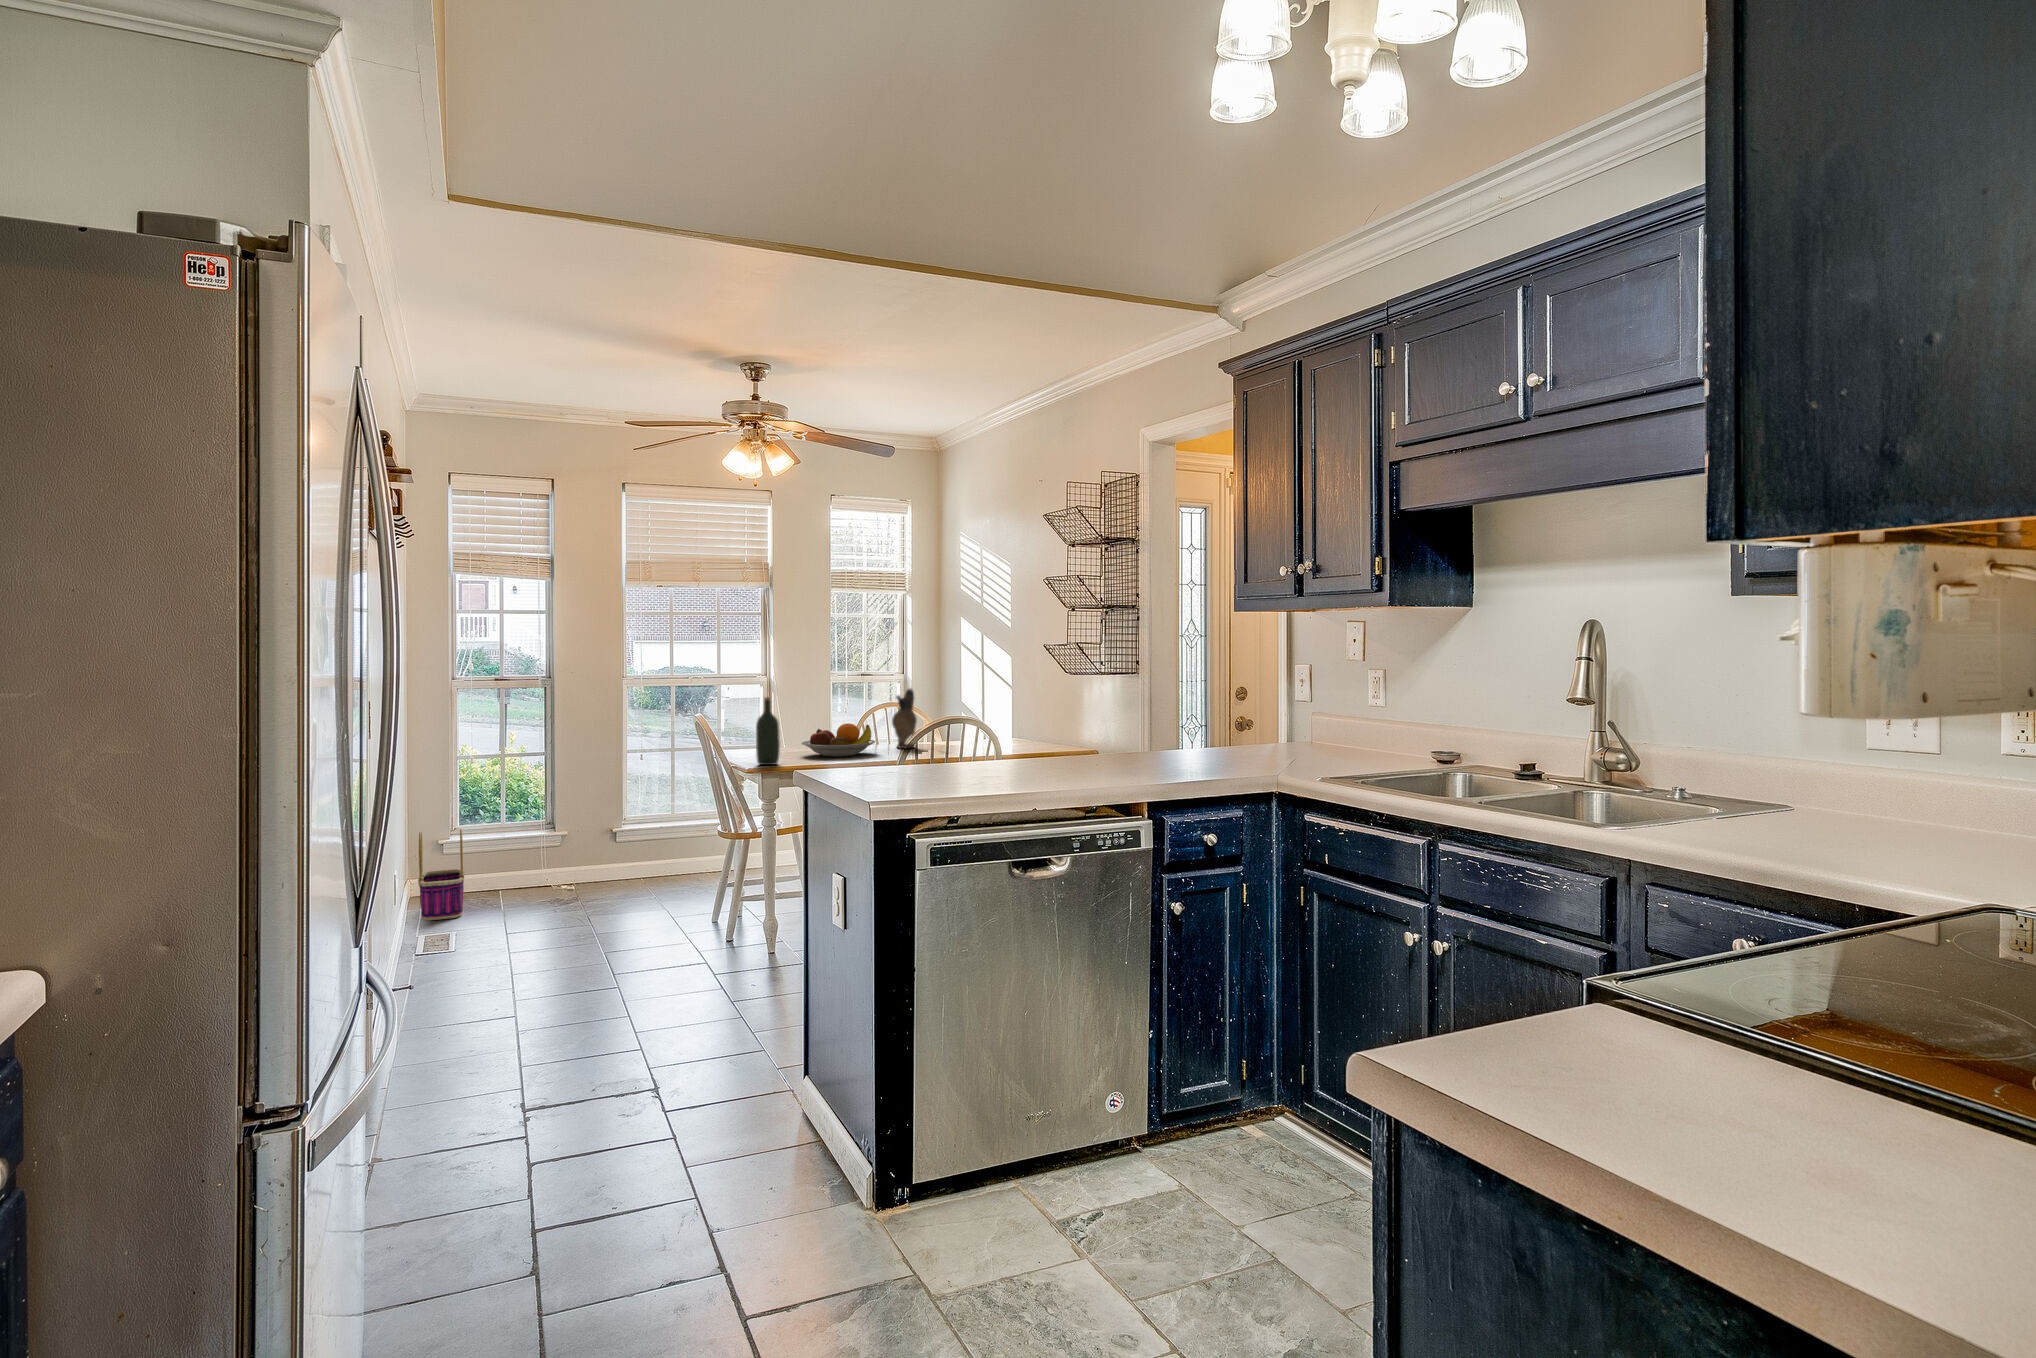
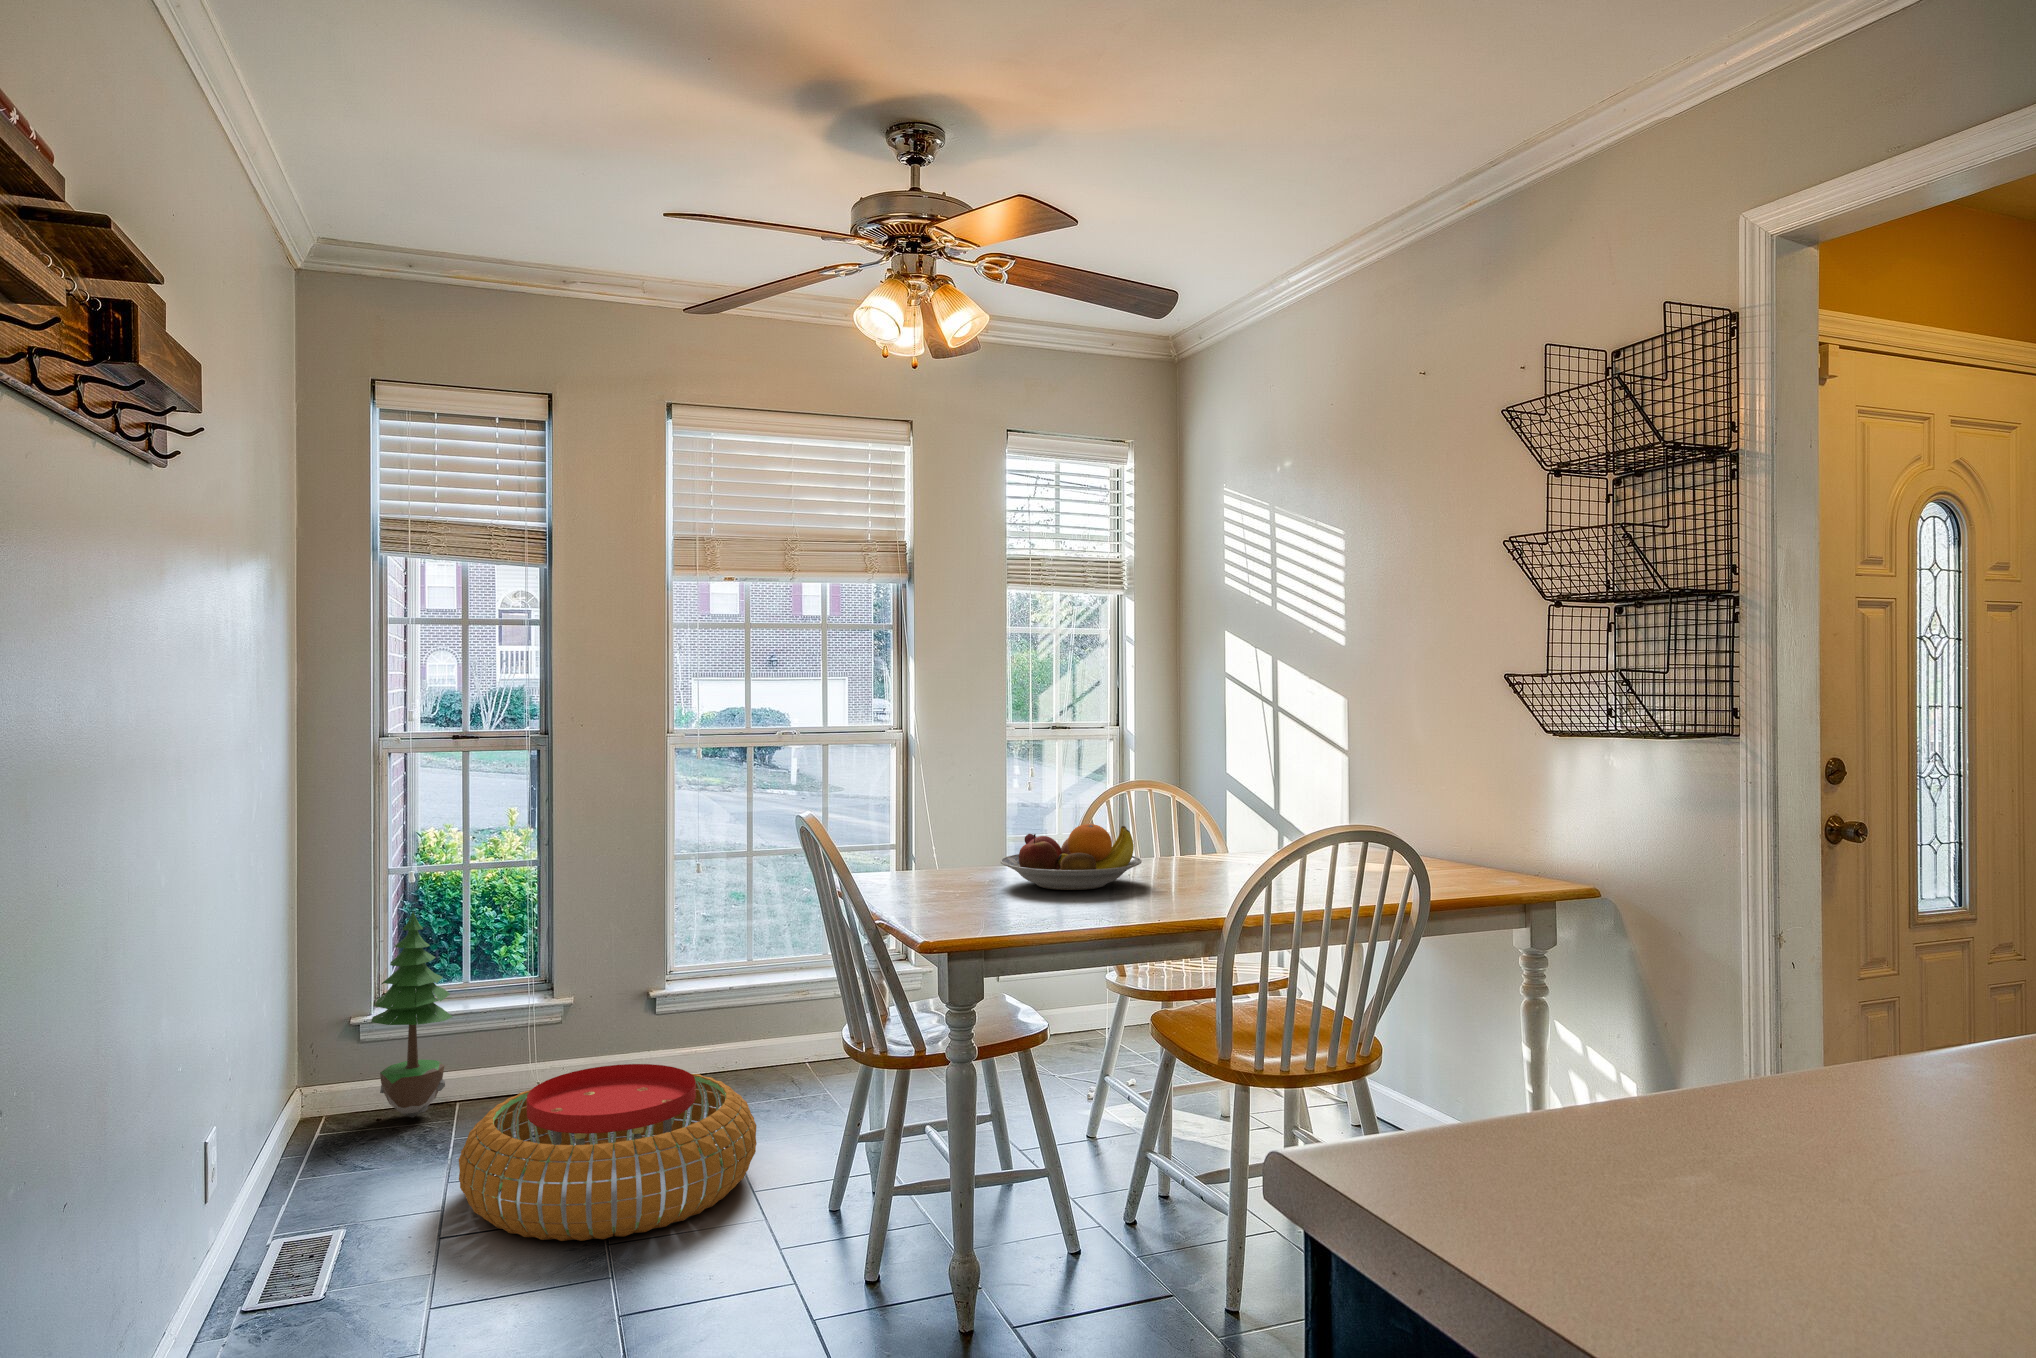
ceramic pitcher: present [892,689,917,748] -> none [1158,754,1203,868]
wine bottle: present [756,697,780,765] -> none [927,776,974,917]
potted tree: none [457,778,503,893] -> present [371,912,452,1118]
basket: present [418,829,464,920] -> none [279,1015,371,1199]
pouf: none [518,855,675,930] -> present [459,1064,757,1241]

